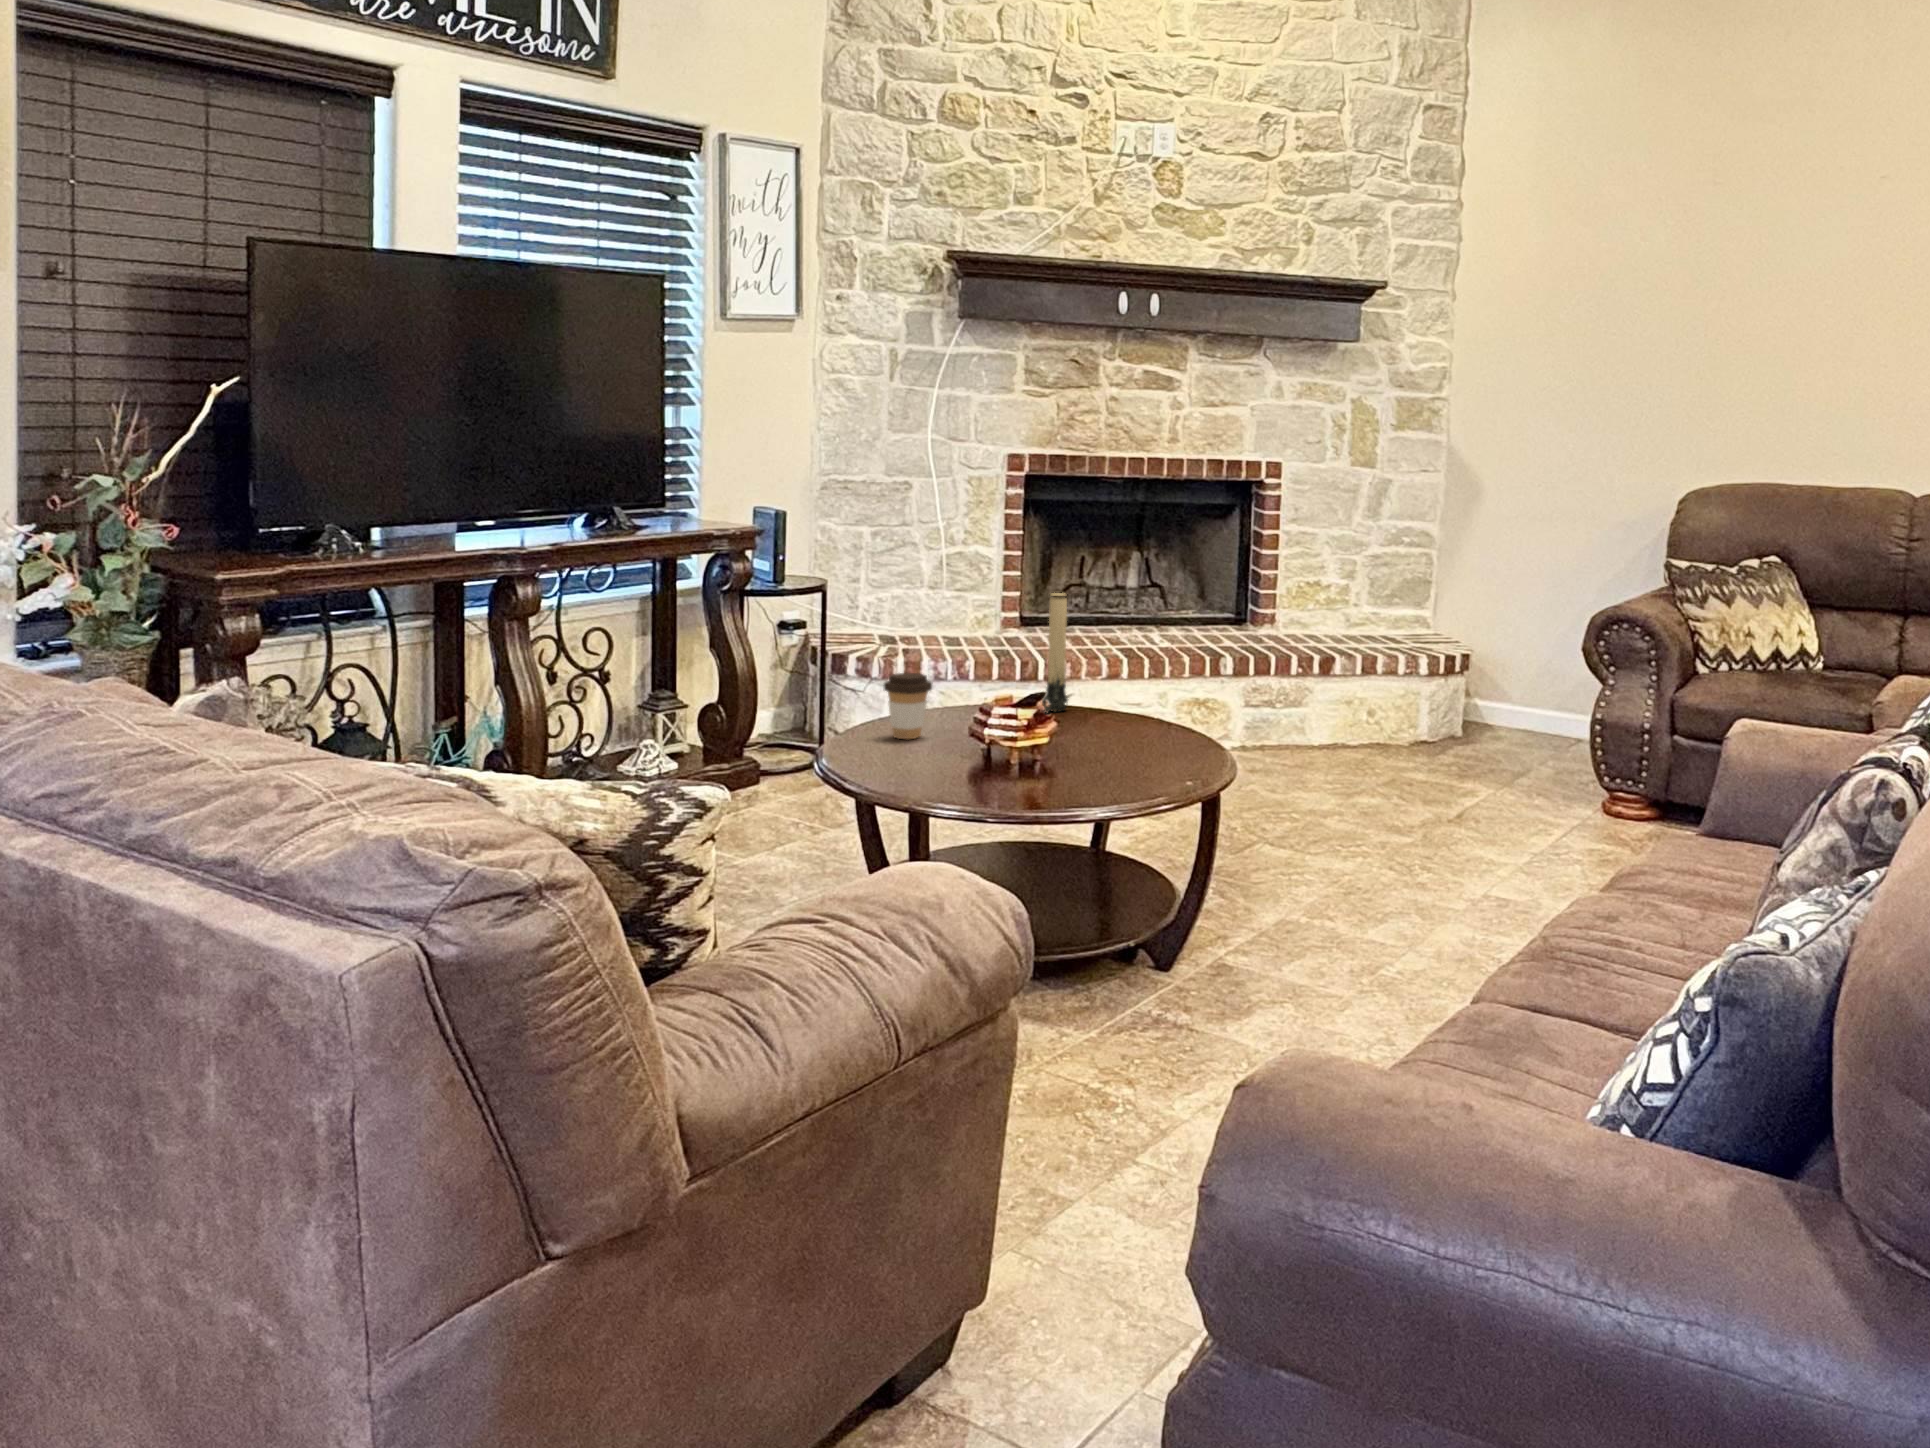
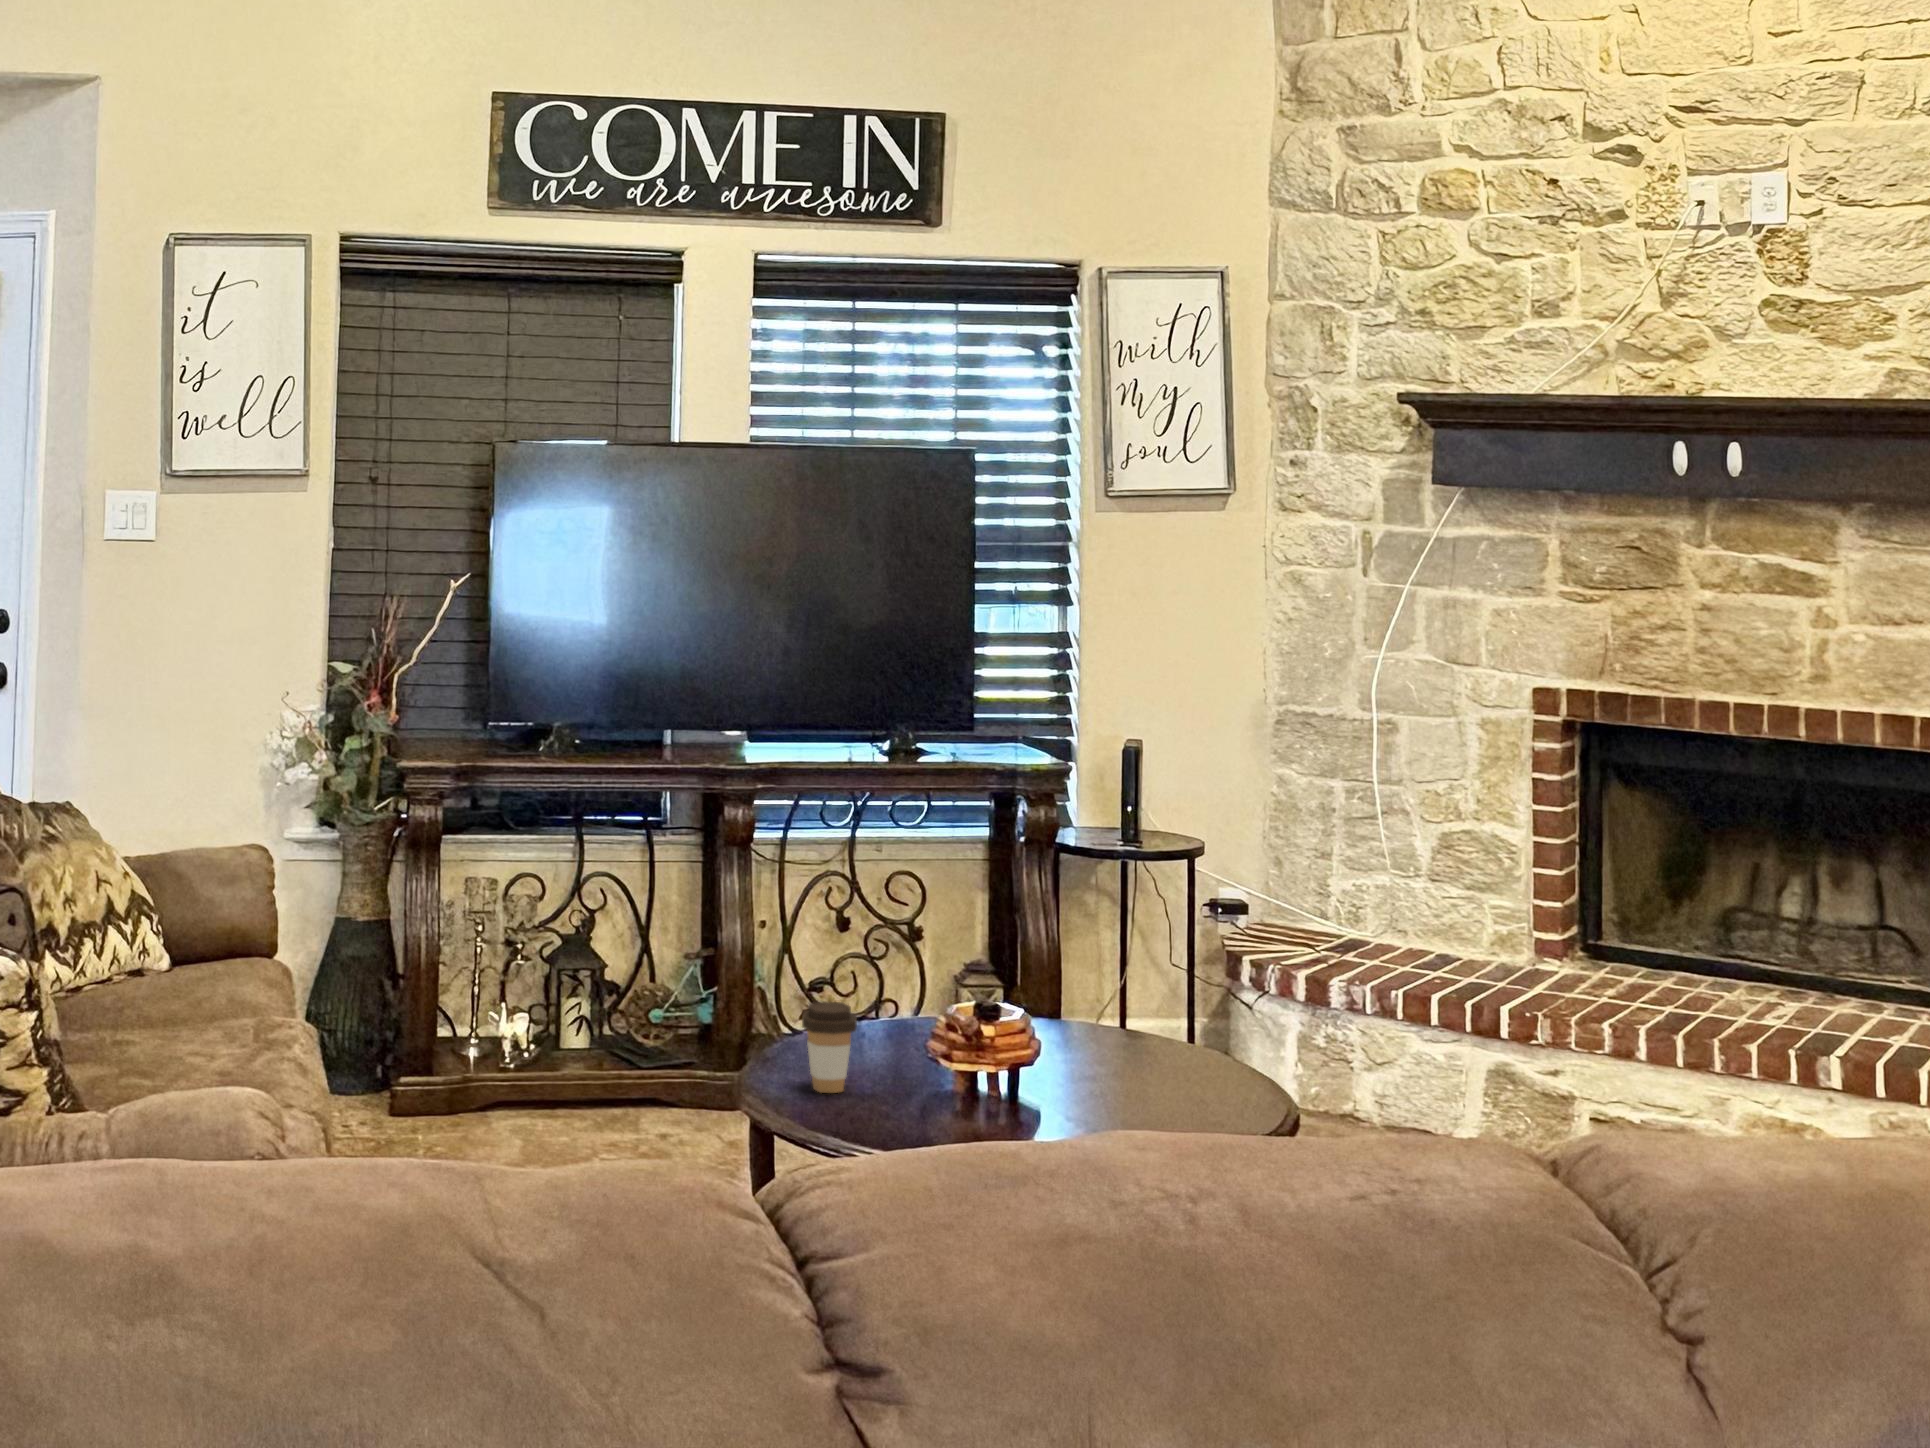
candle: present [1042,593,1068,713] -> none [1074,922,1122,1096]

